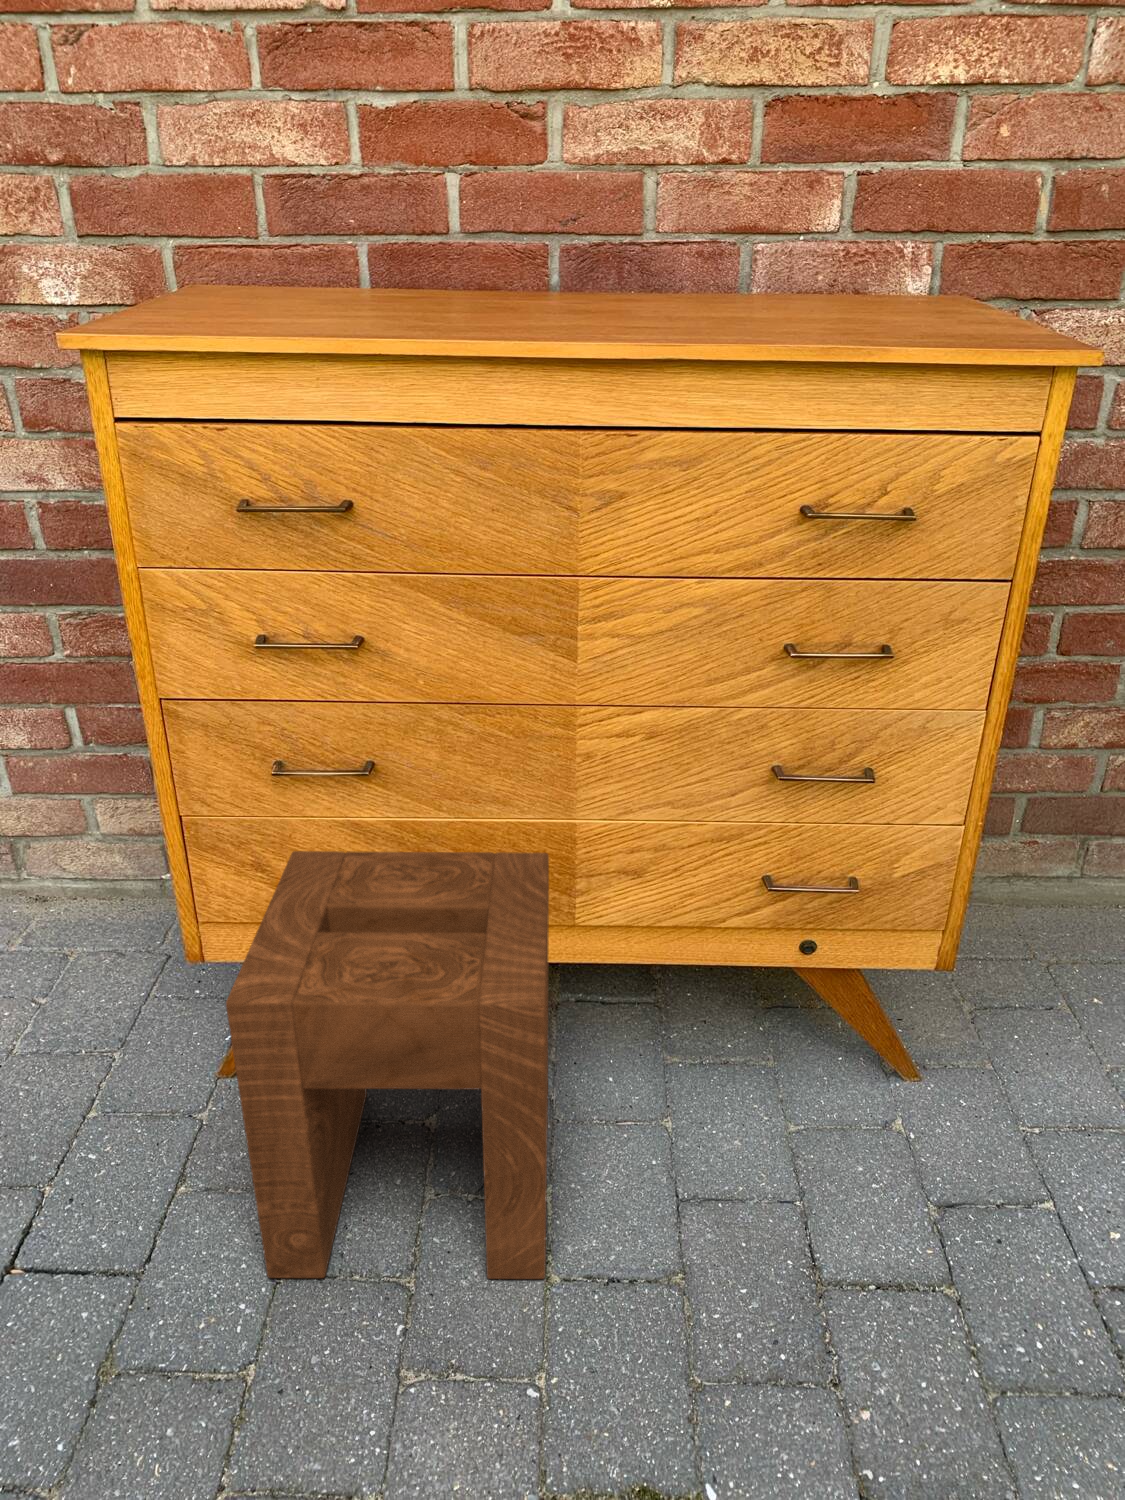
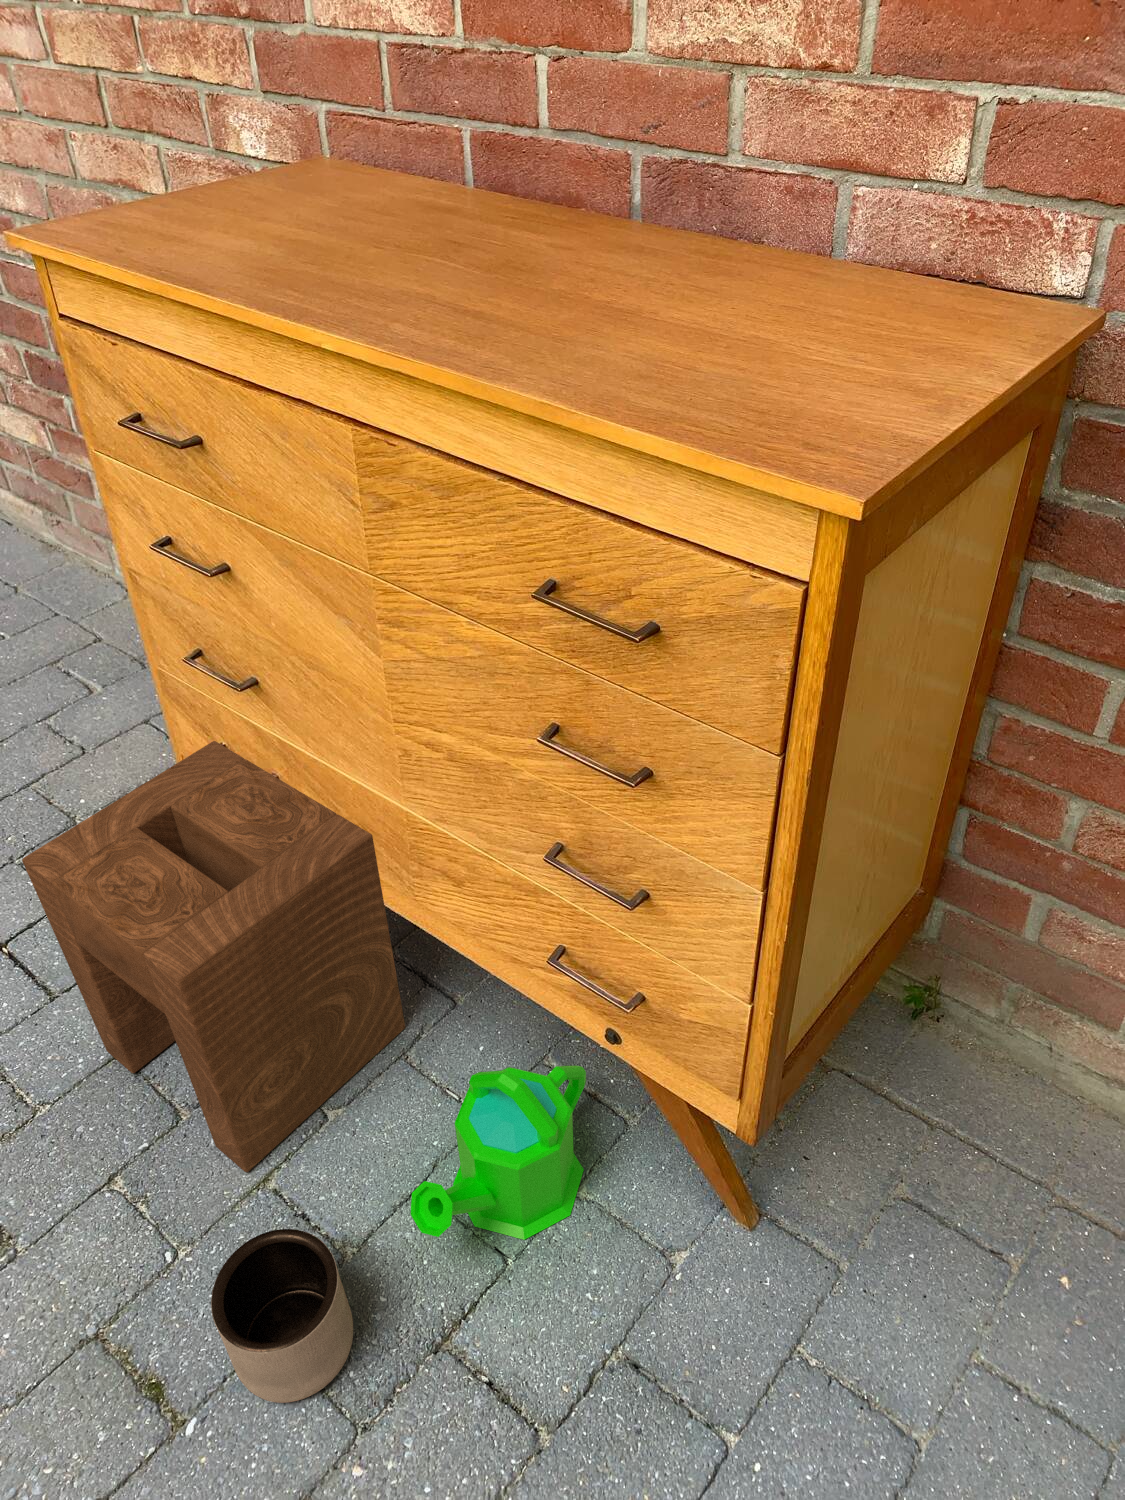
watering can: none [698,1006,830,1190] -> present [410,1065,586,1240]
planter: none [682,1224,826,1426] -> present [211,1229,353,1403]

